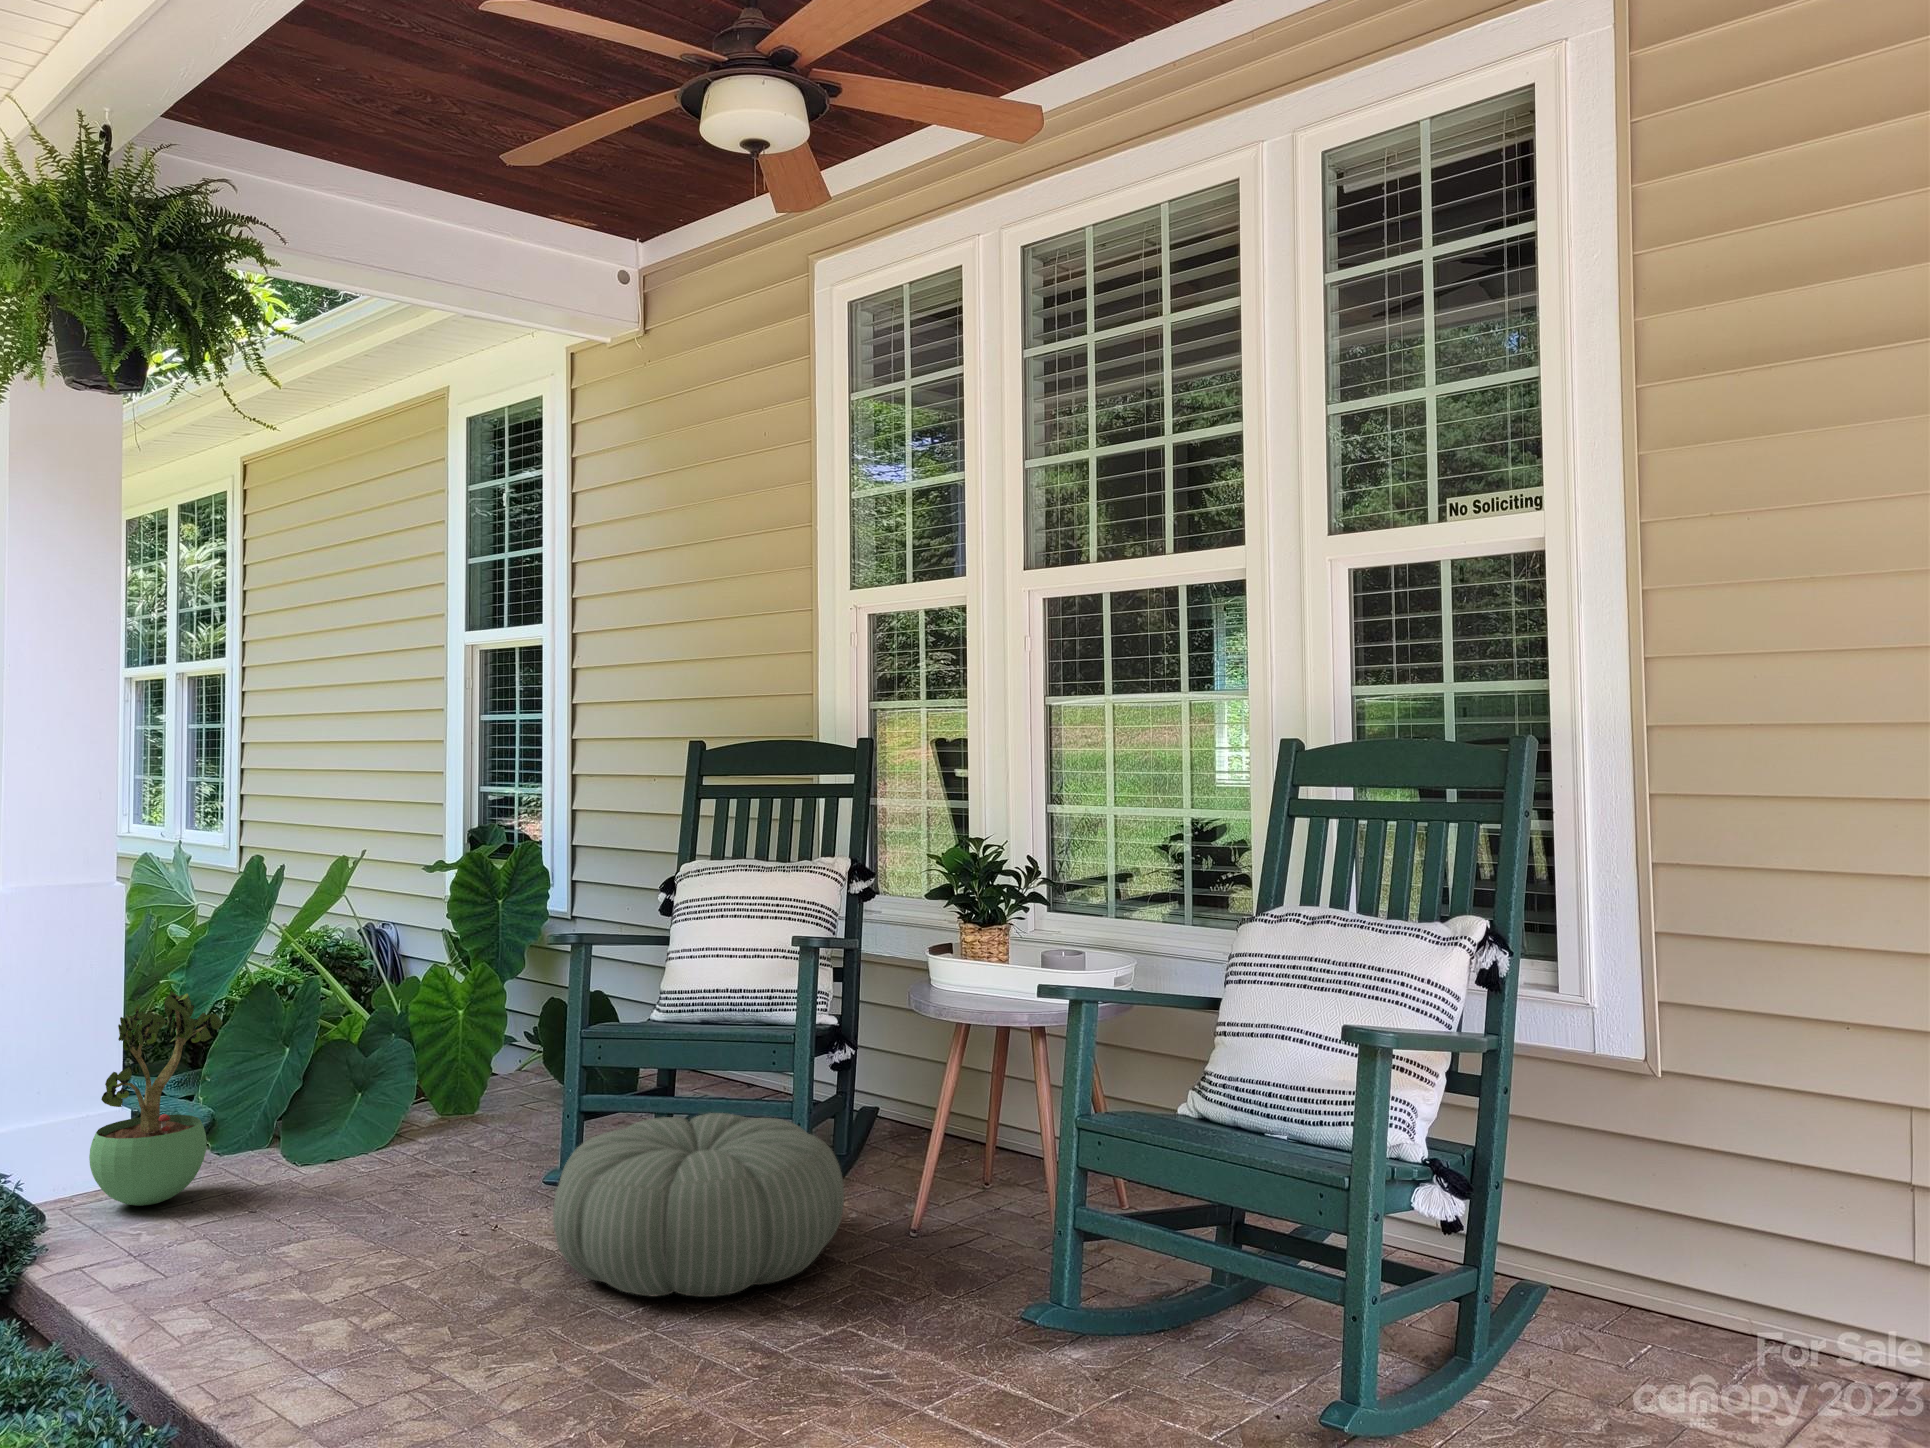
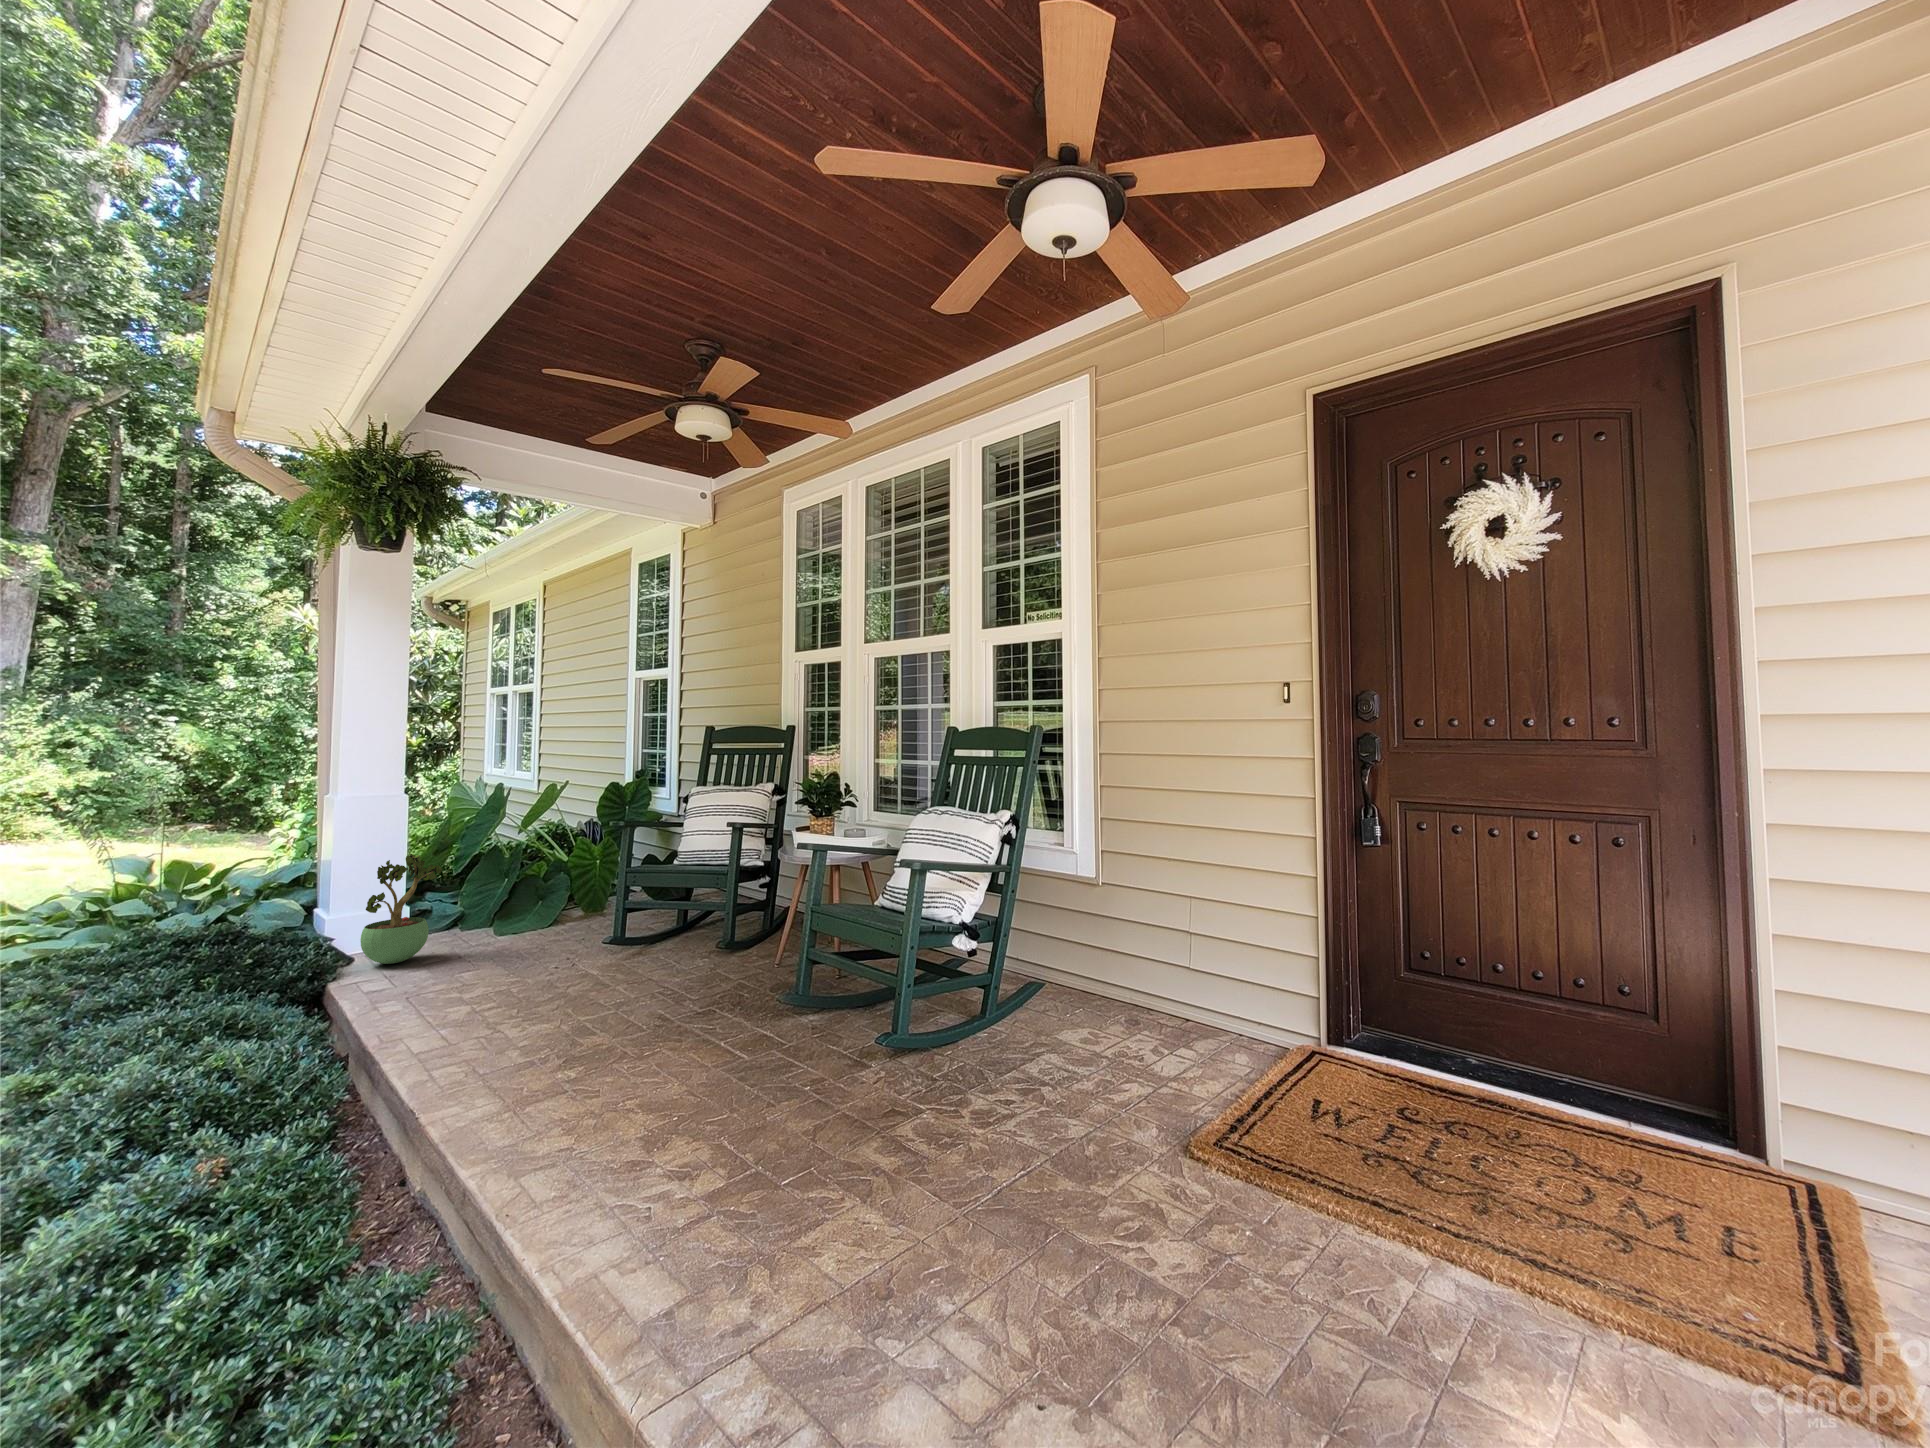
pouf: present [553,1113,844,1297] -> none [579,911,738,1000]

